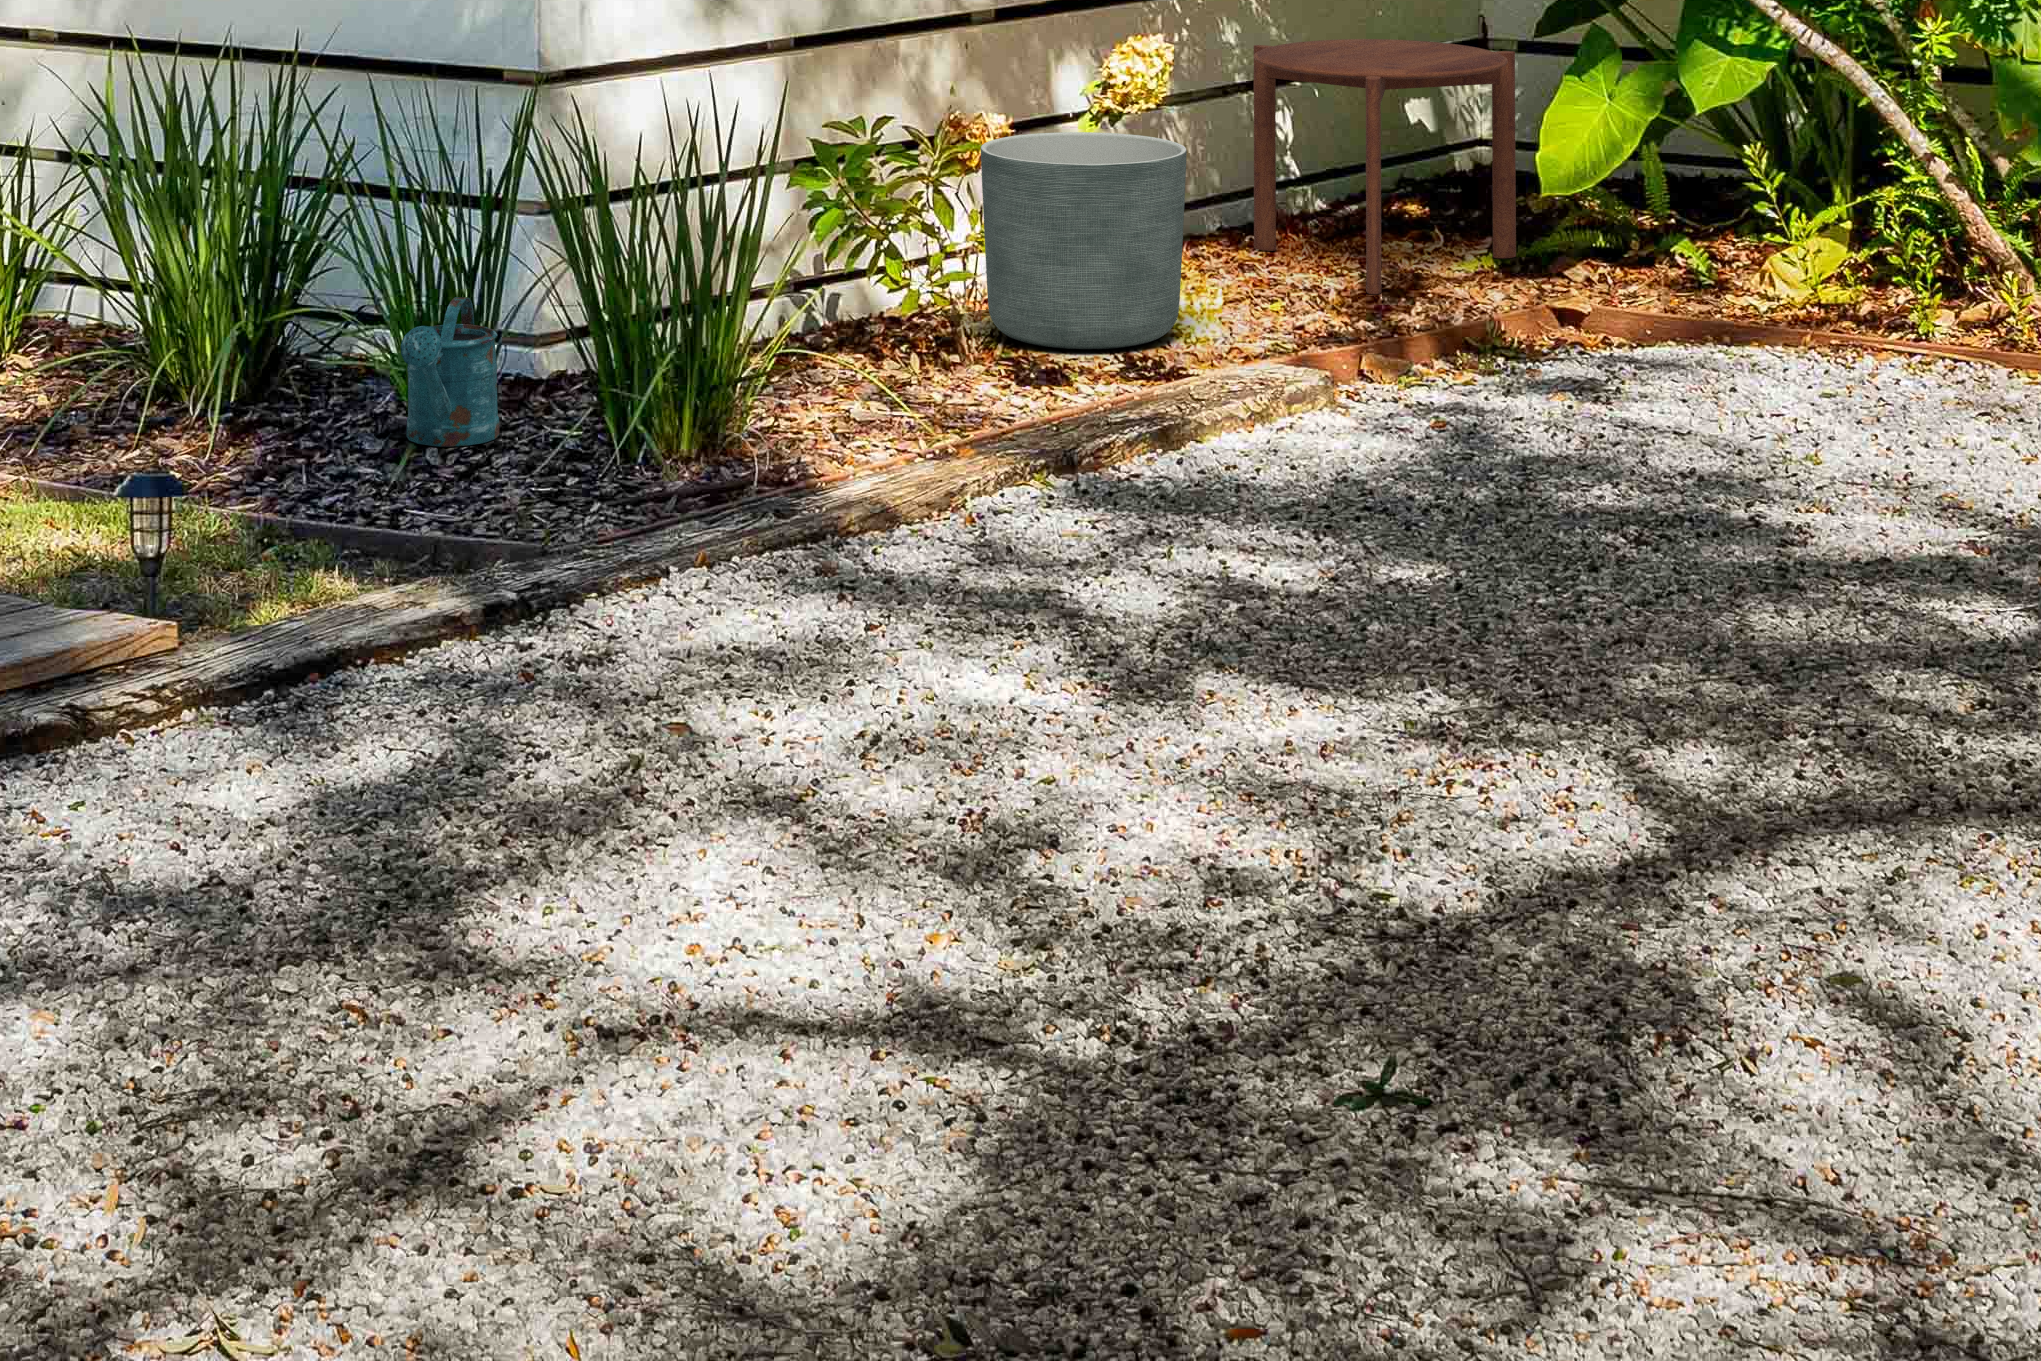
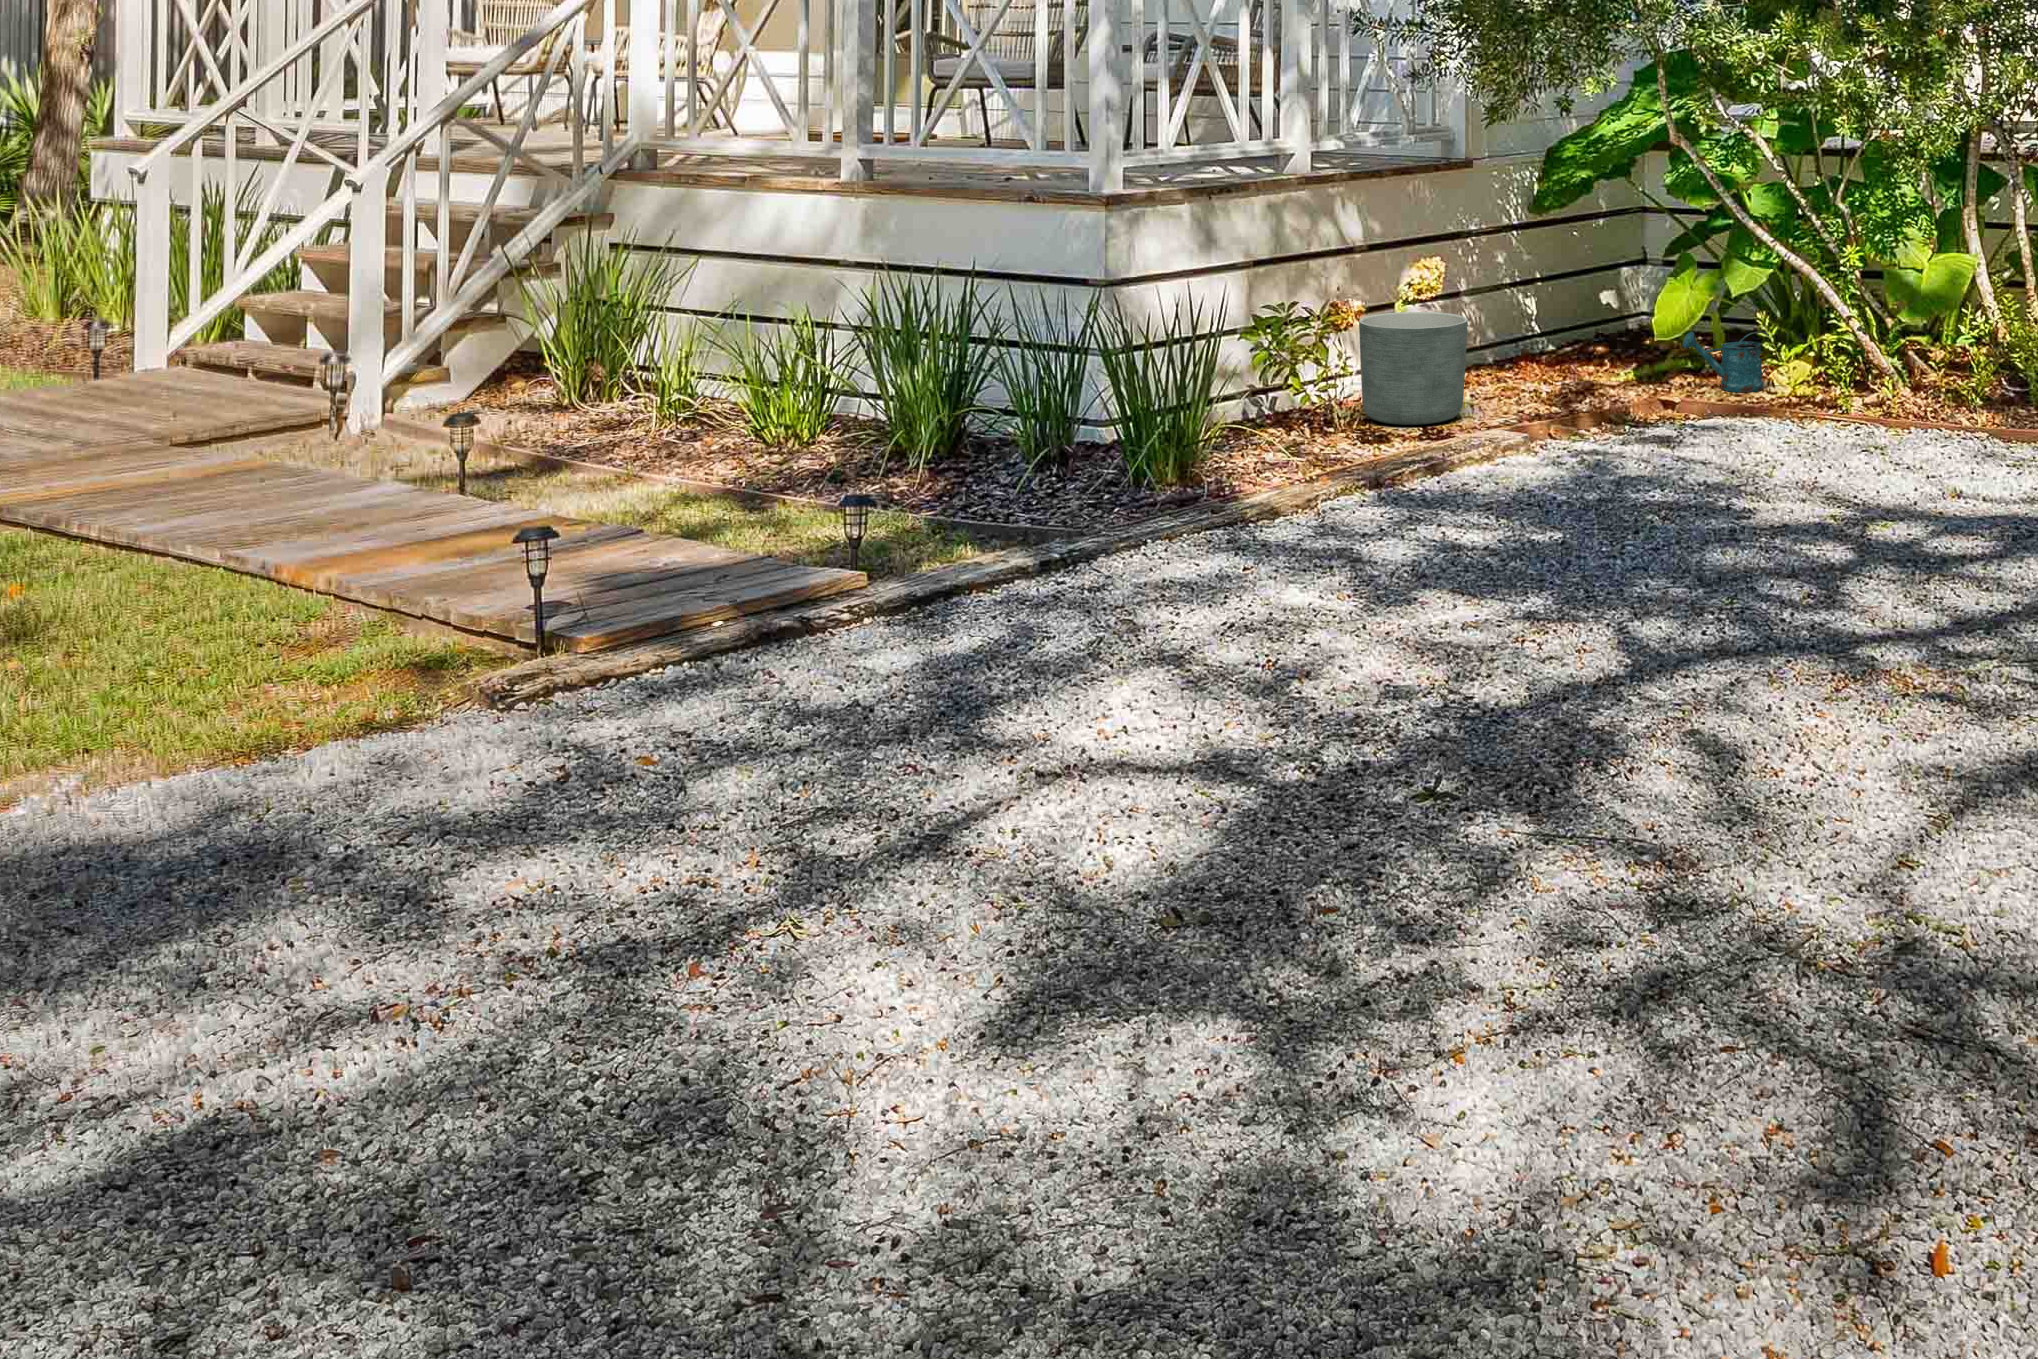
side table: present [1254,39,1516,294] -> none [1516,263,1655,395]
watering can: present [401,297,499,447] -> present [1683,331,1771,392]

